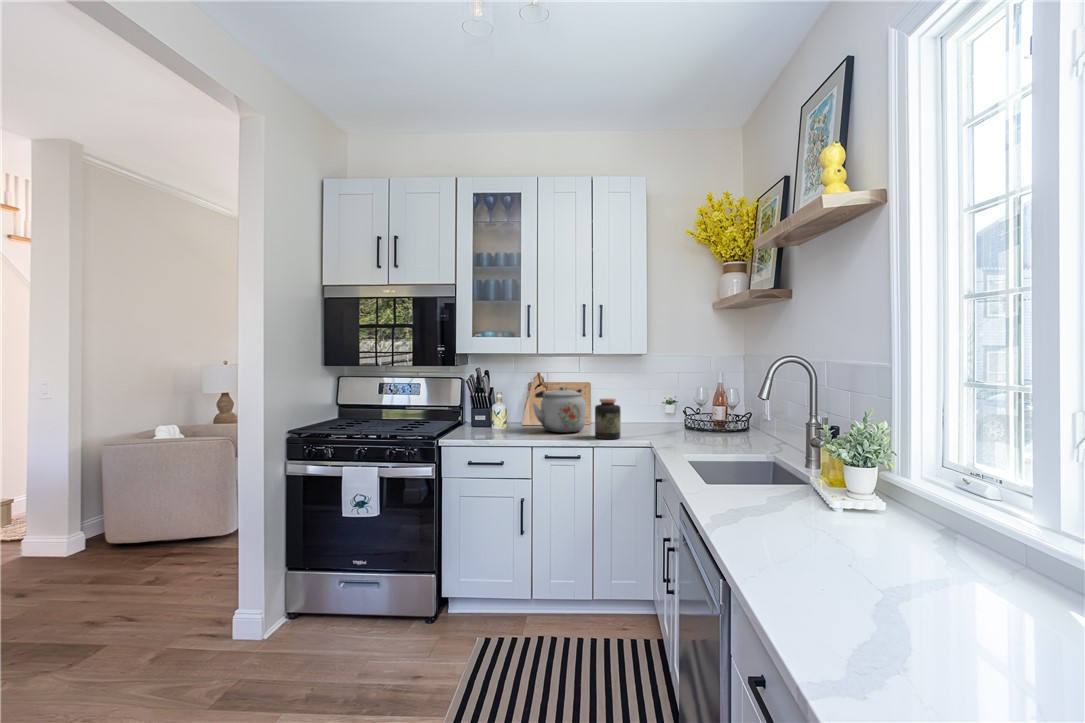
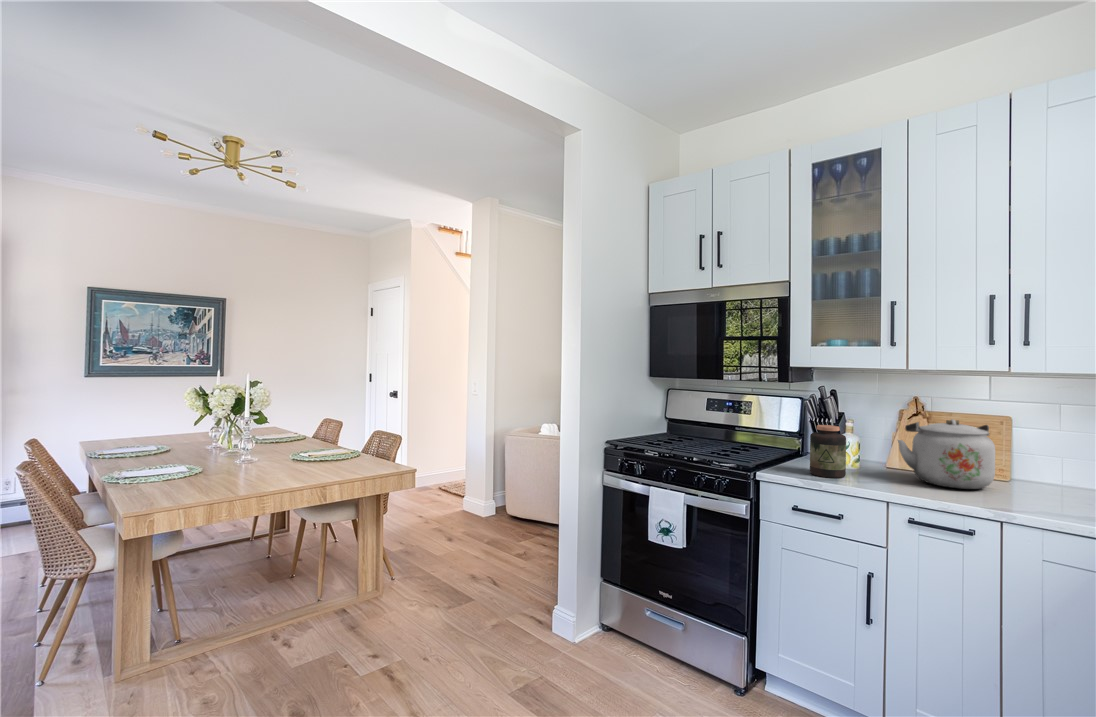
jar: present [595,399,621,439] -> present [810,425,846,478]

